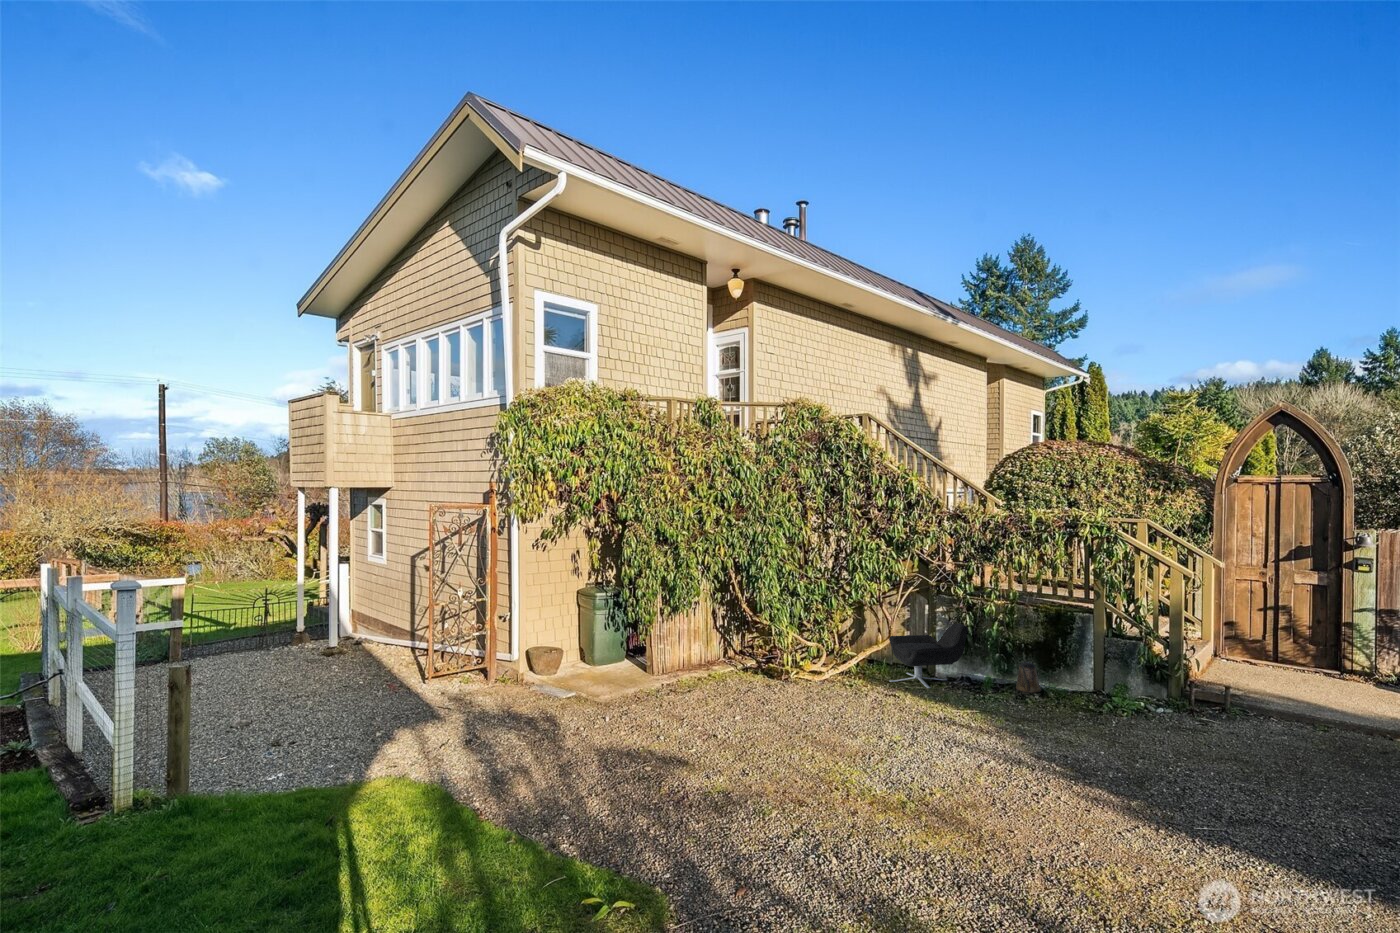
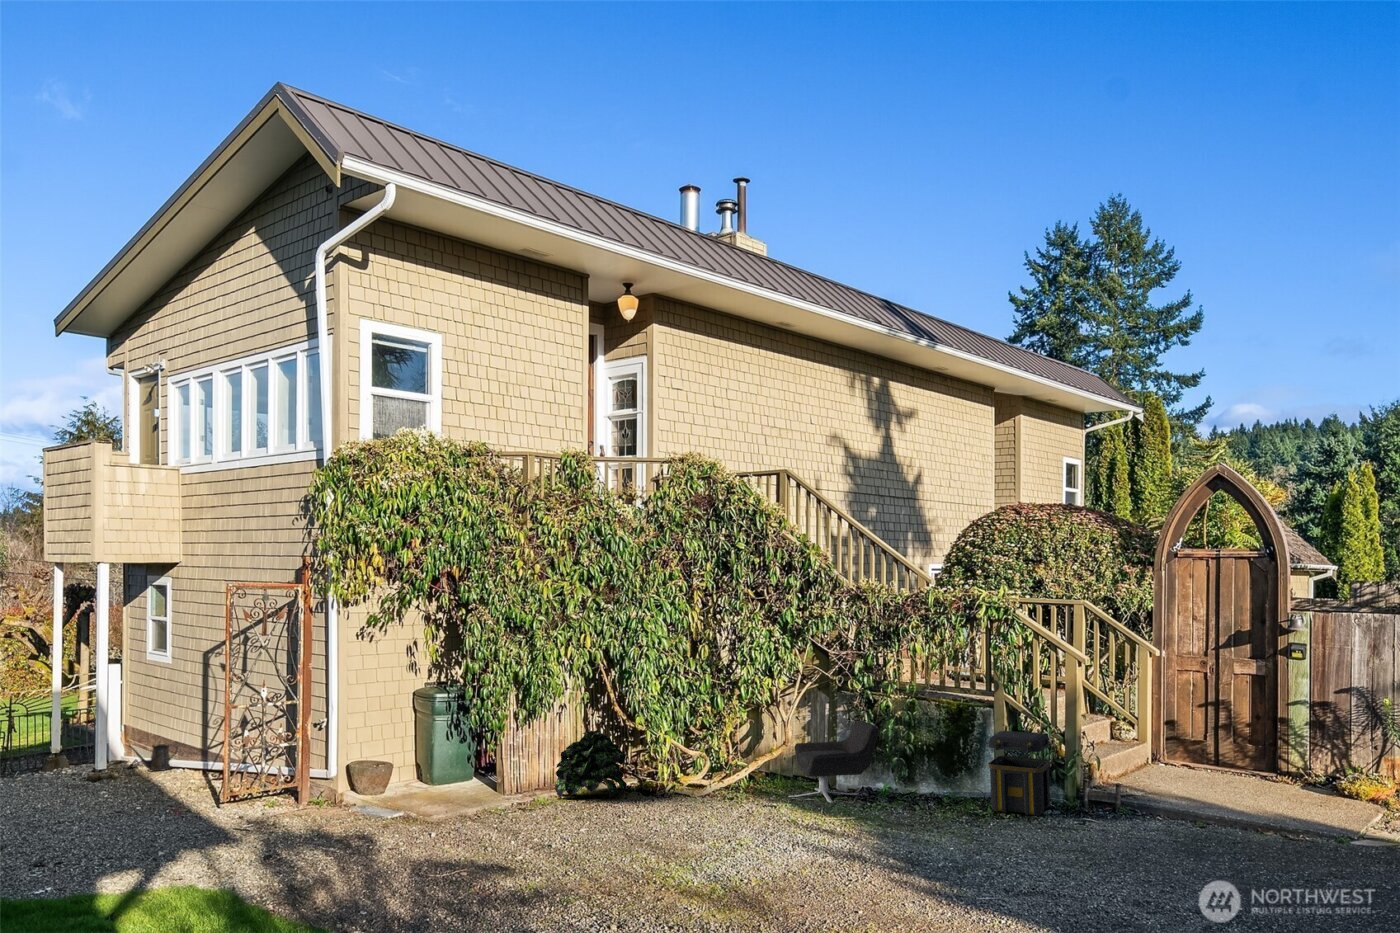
potted plant: none [694,624,755,681] -> present [555,730,627,798]
toolbox: none [1074,631,1127,707] -> present [988,731,1051,816]
watering can: present [1016,662,1041,693] -> present [129,744,178,772]

